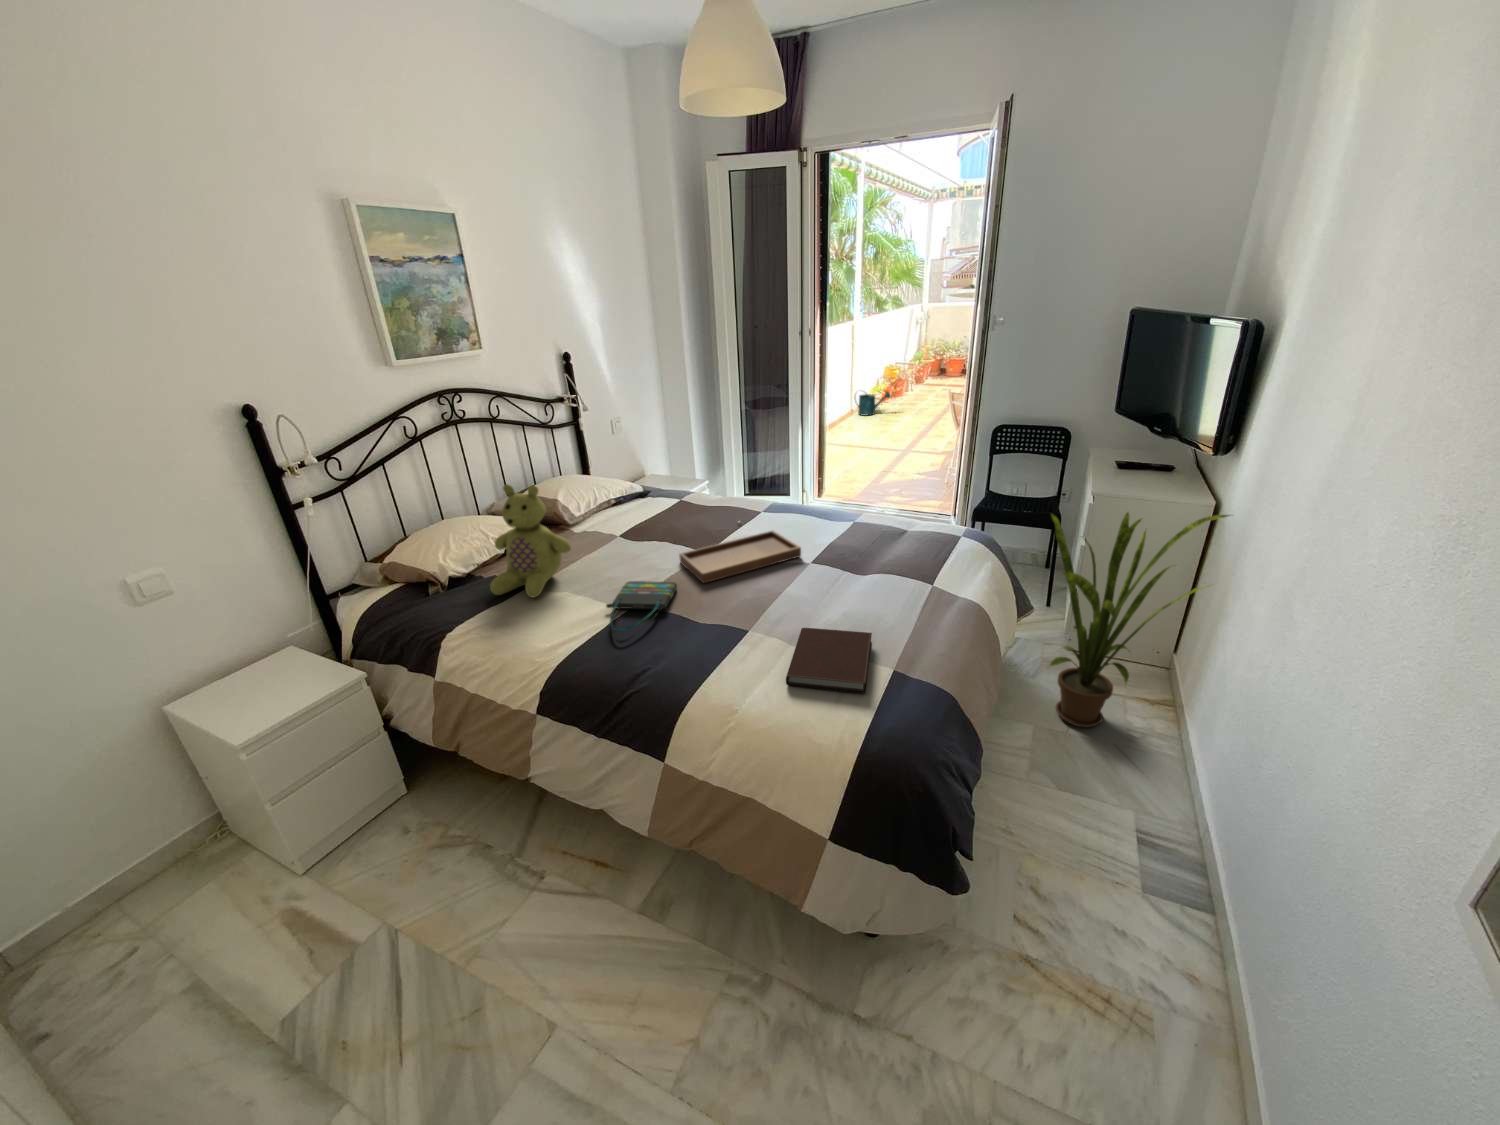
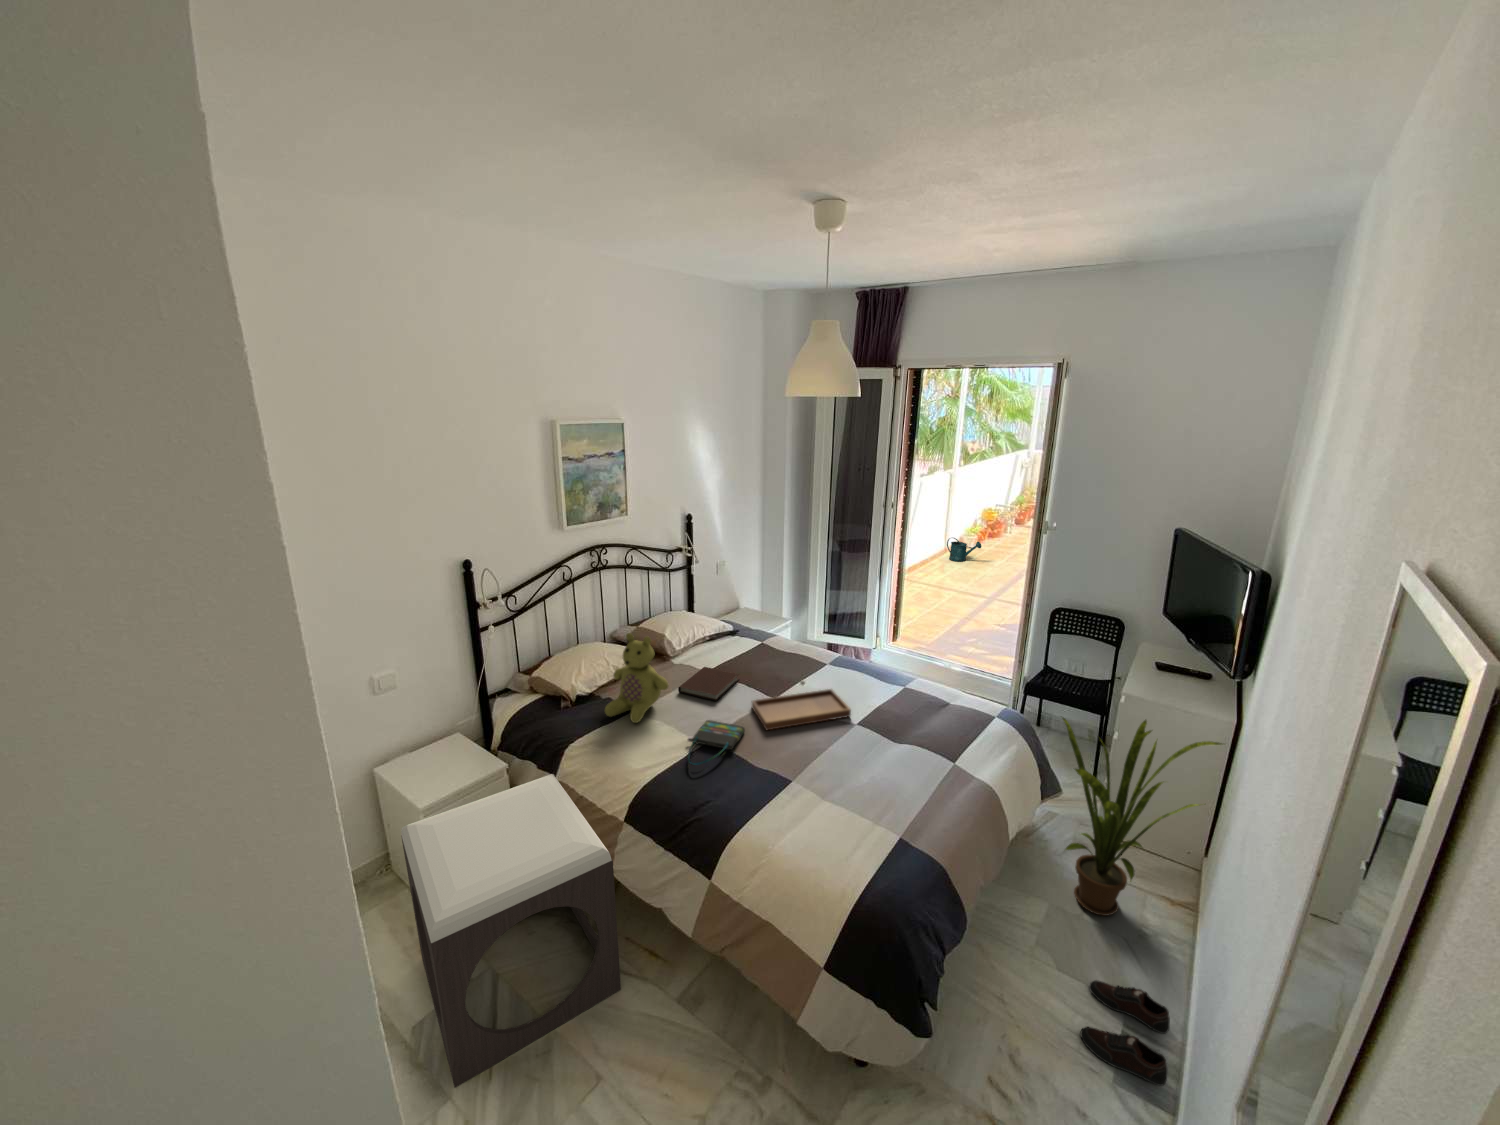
notebook: present [786,628,872,693] -> present [678,667,739,701]
footstool: none [204,673,566,1087] -> present [401,774,621,1088]
shoe: none [1094,791,1195,883] -> present [1081,980,1170,1086]

